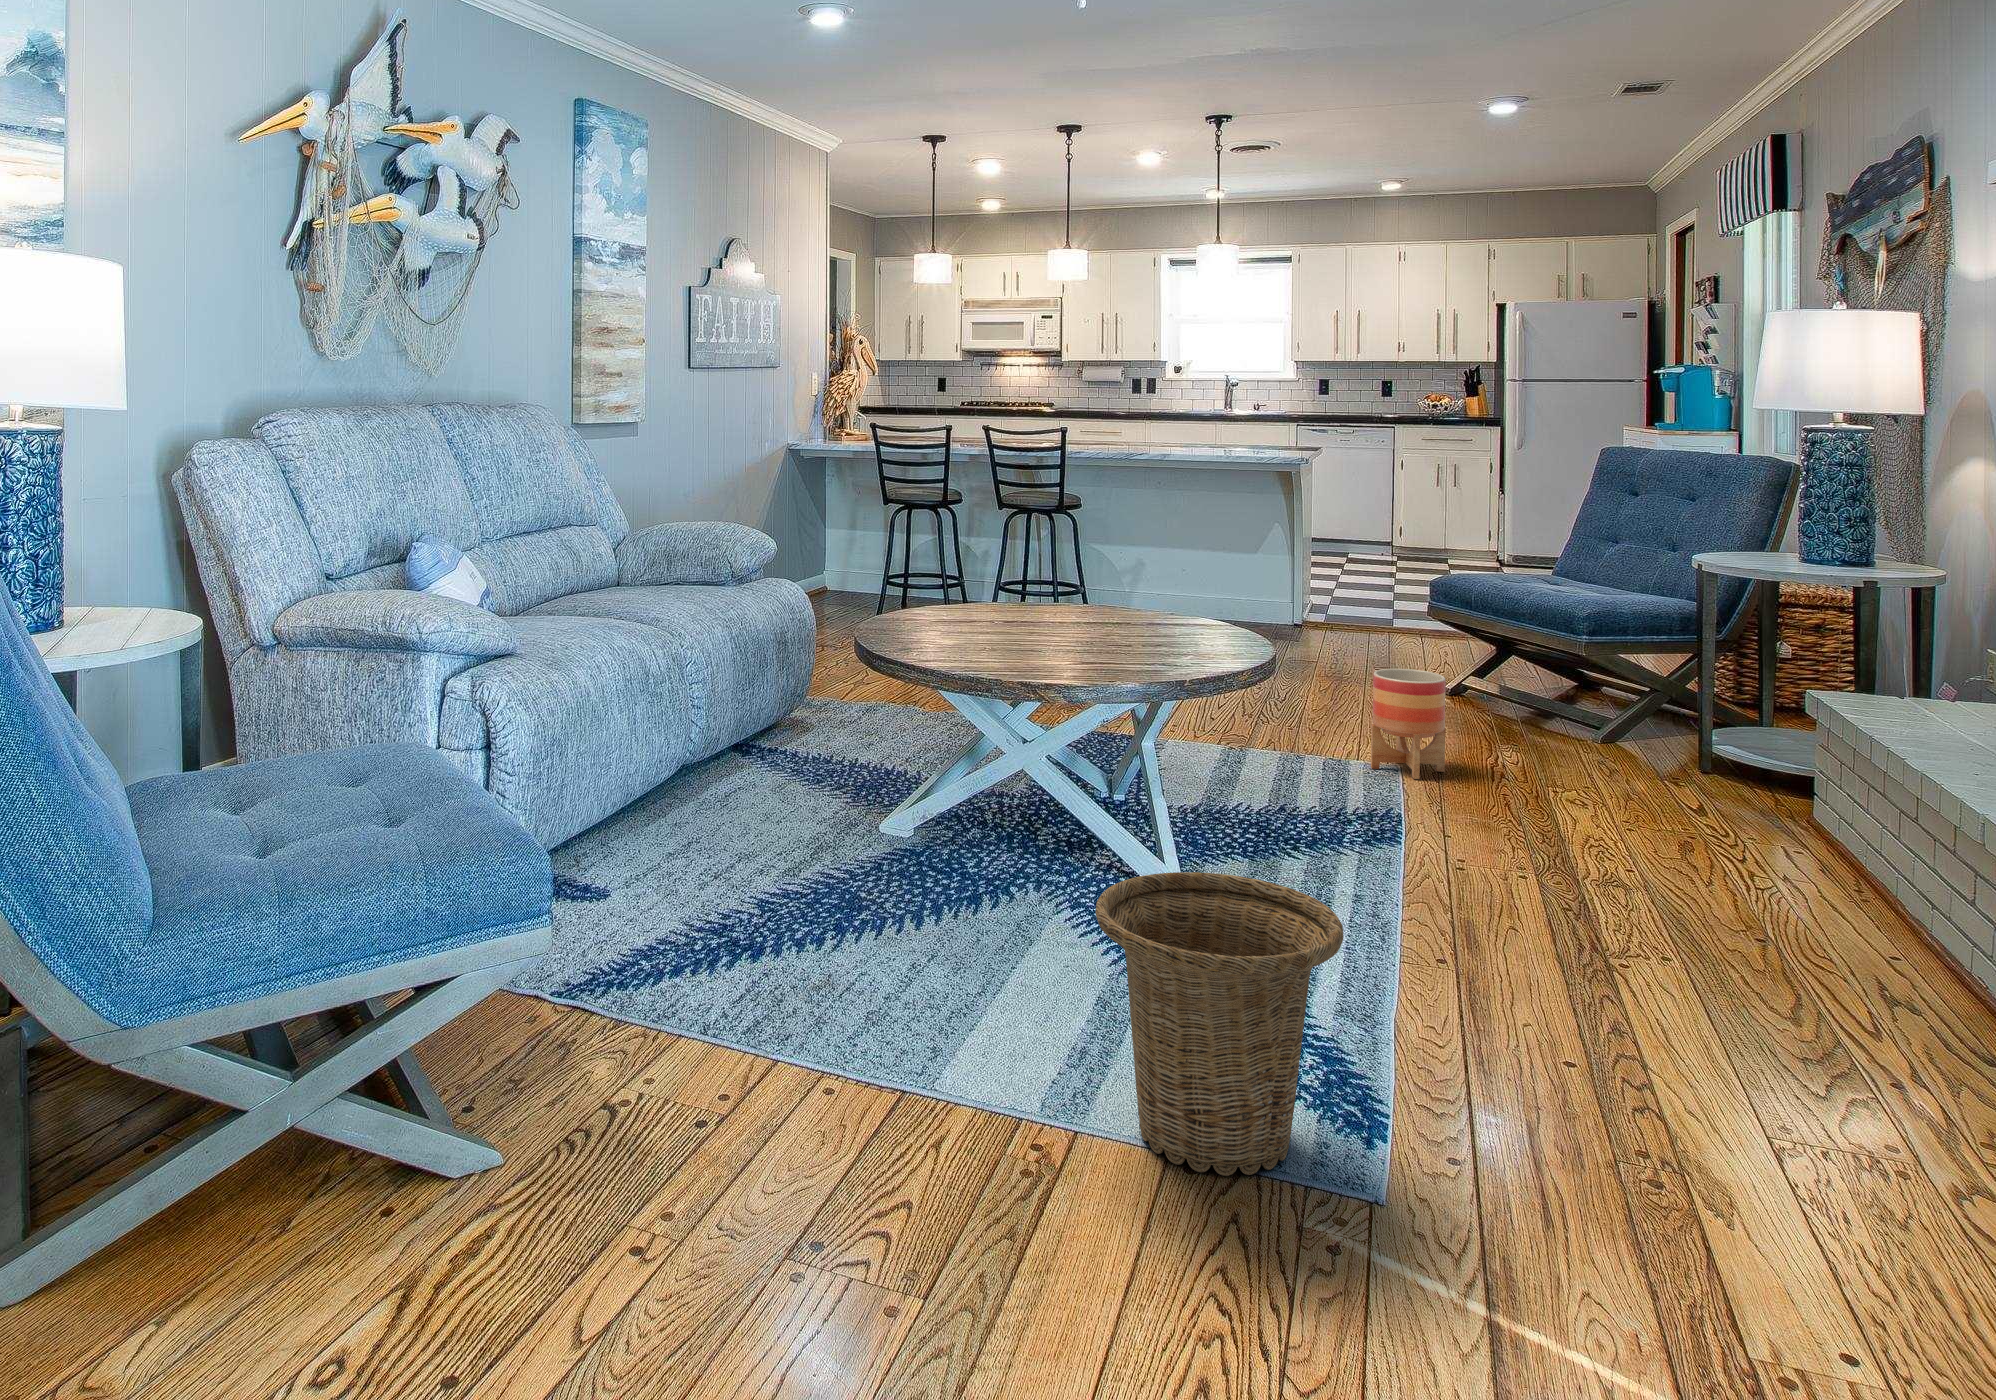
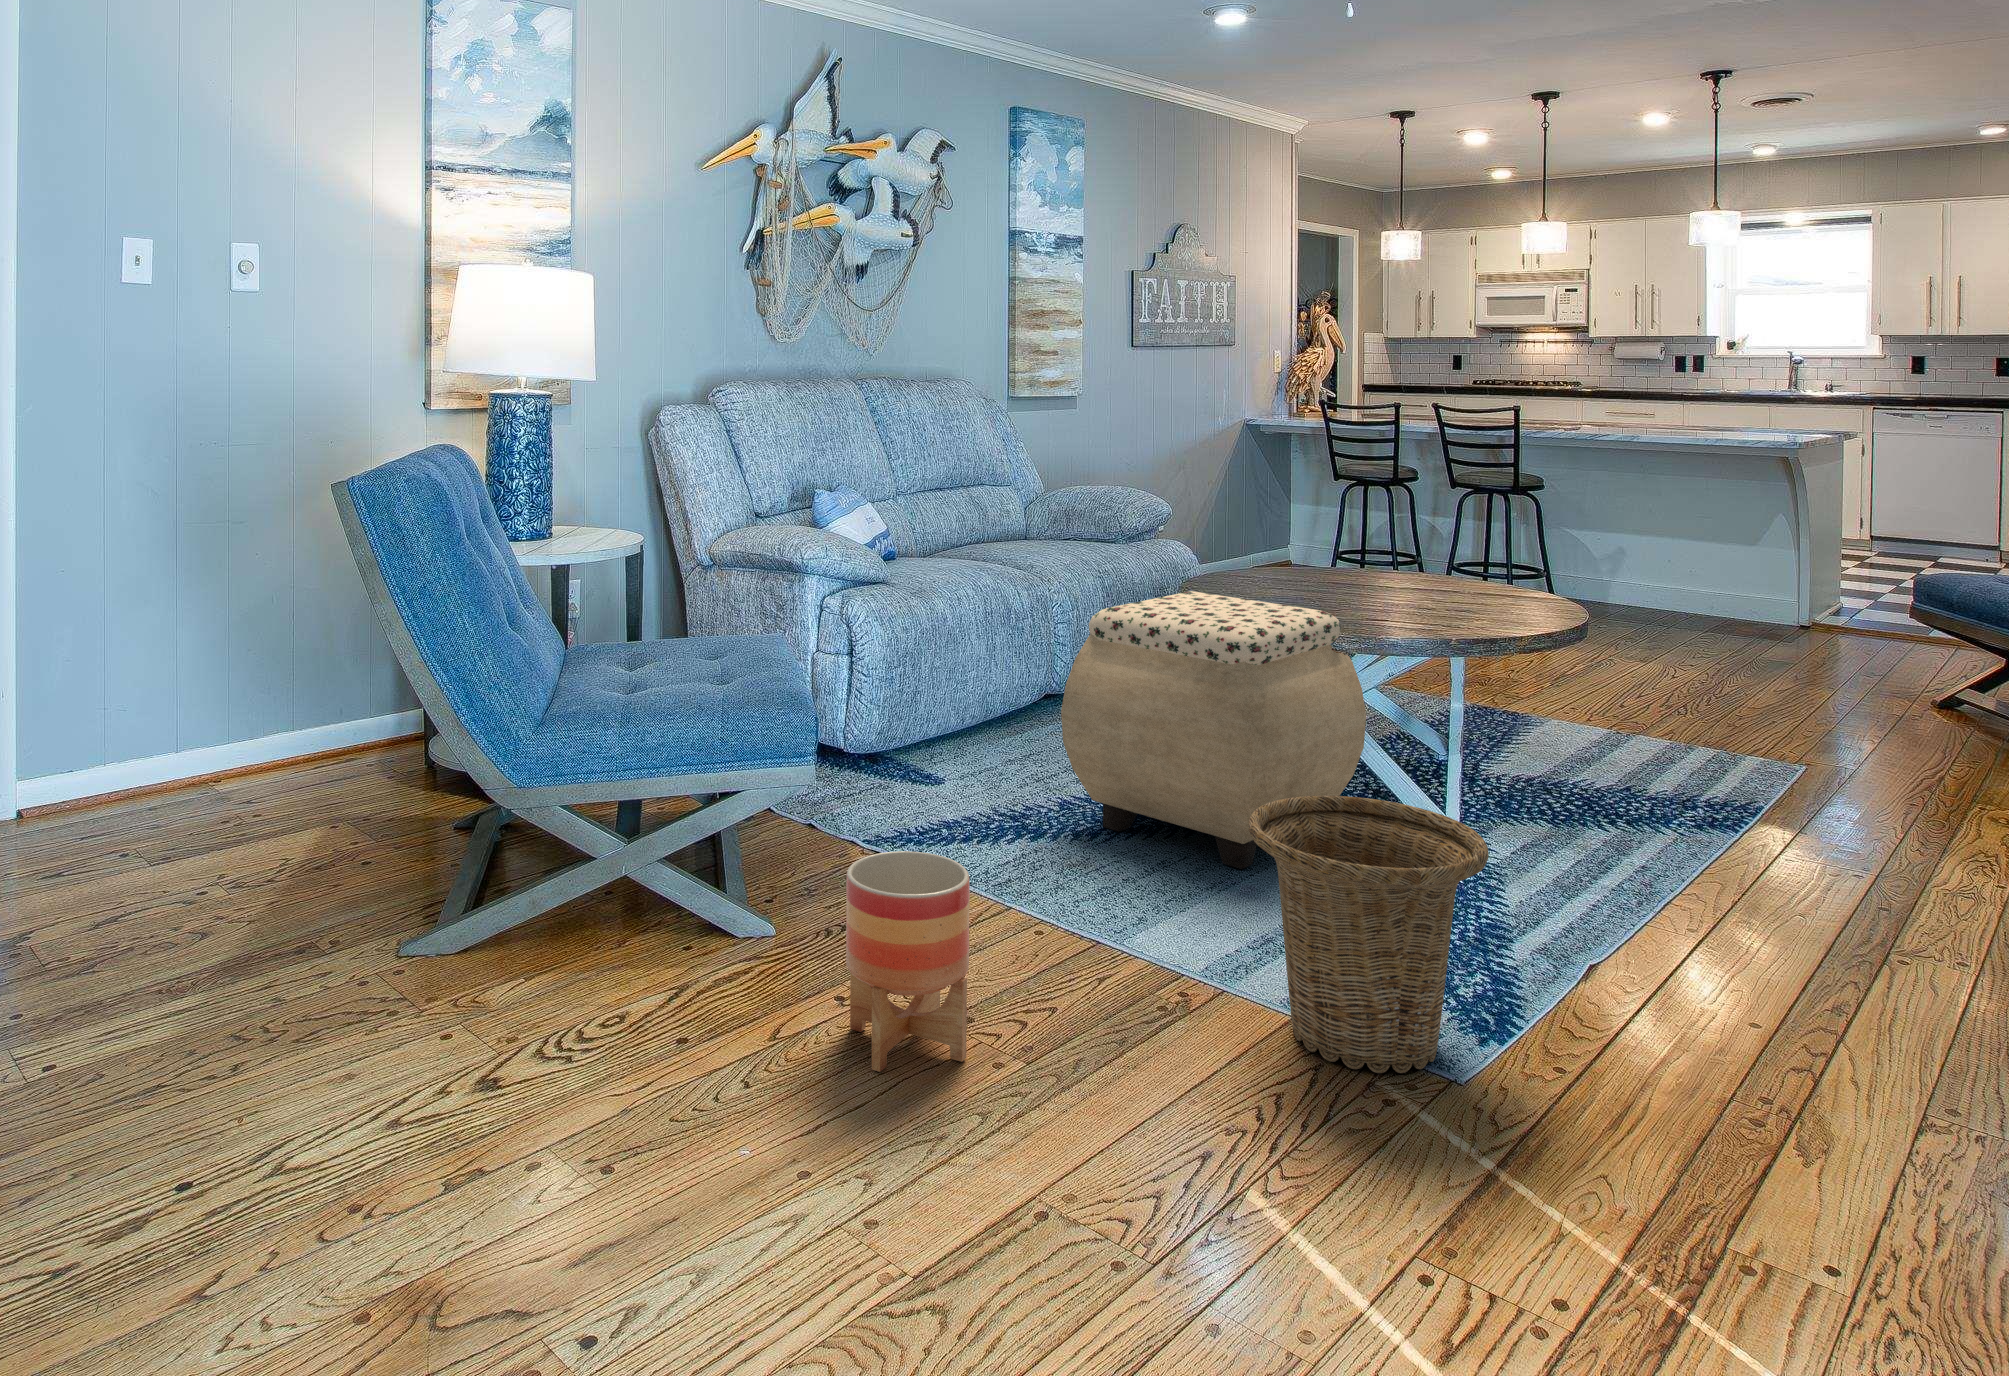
ottoman: none [775,647,1076,954] -> present [1061,591,1366,869]
planter: present [1371,669,1446,779] -> present [846,851,970,1072]

